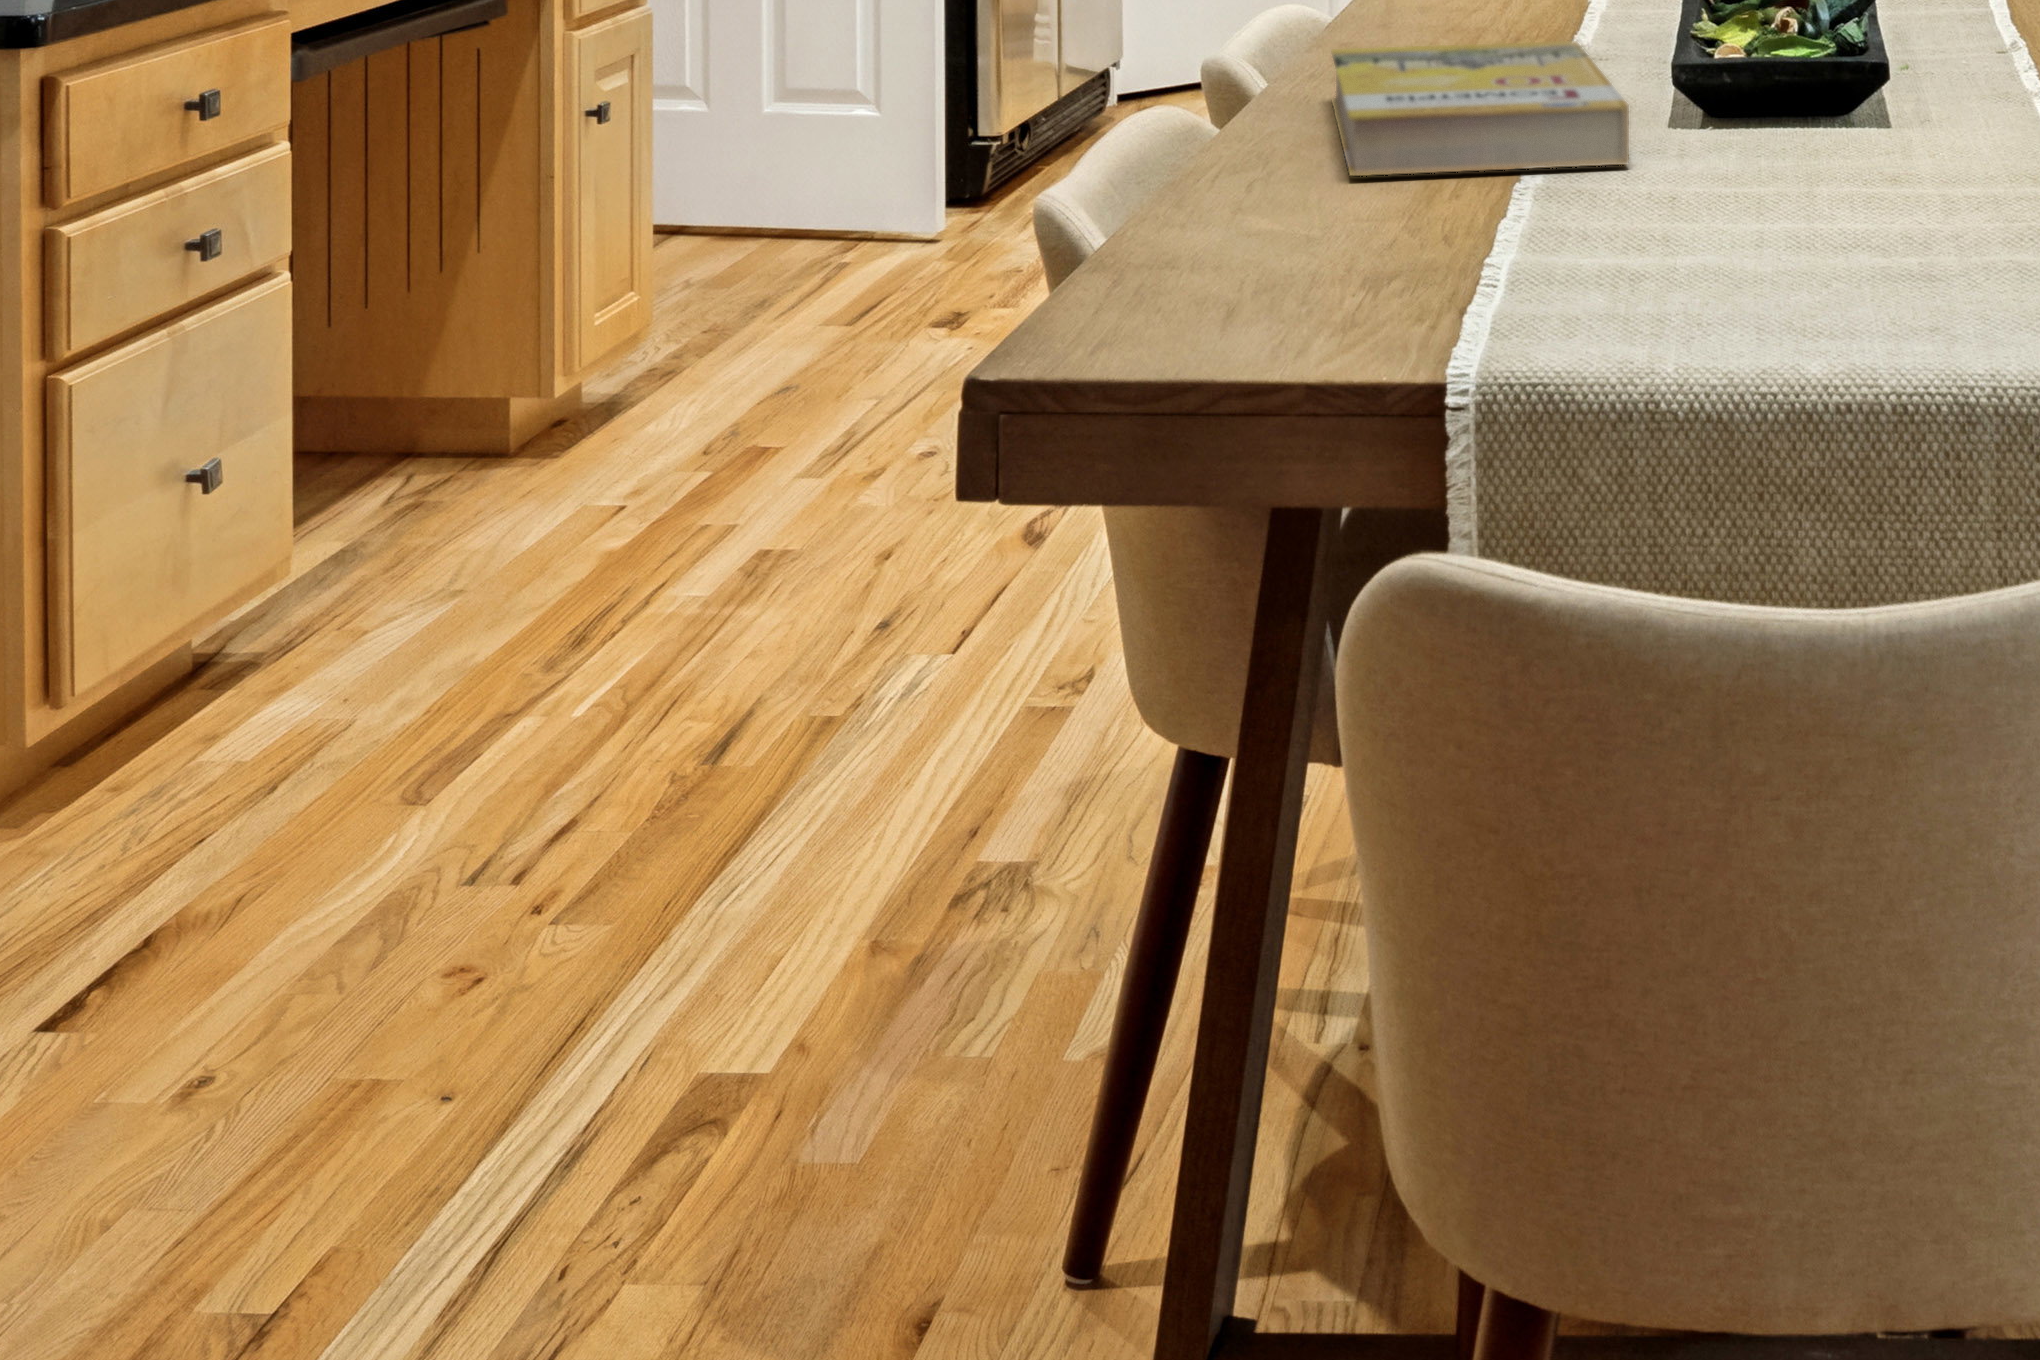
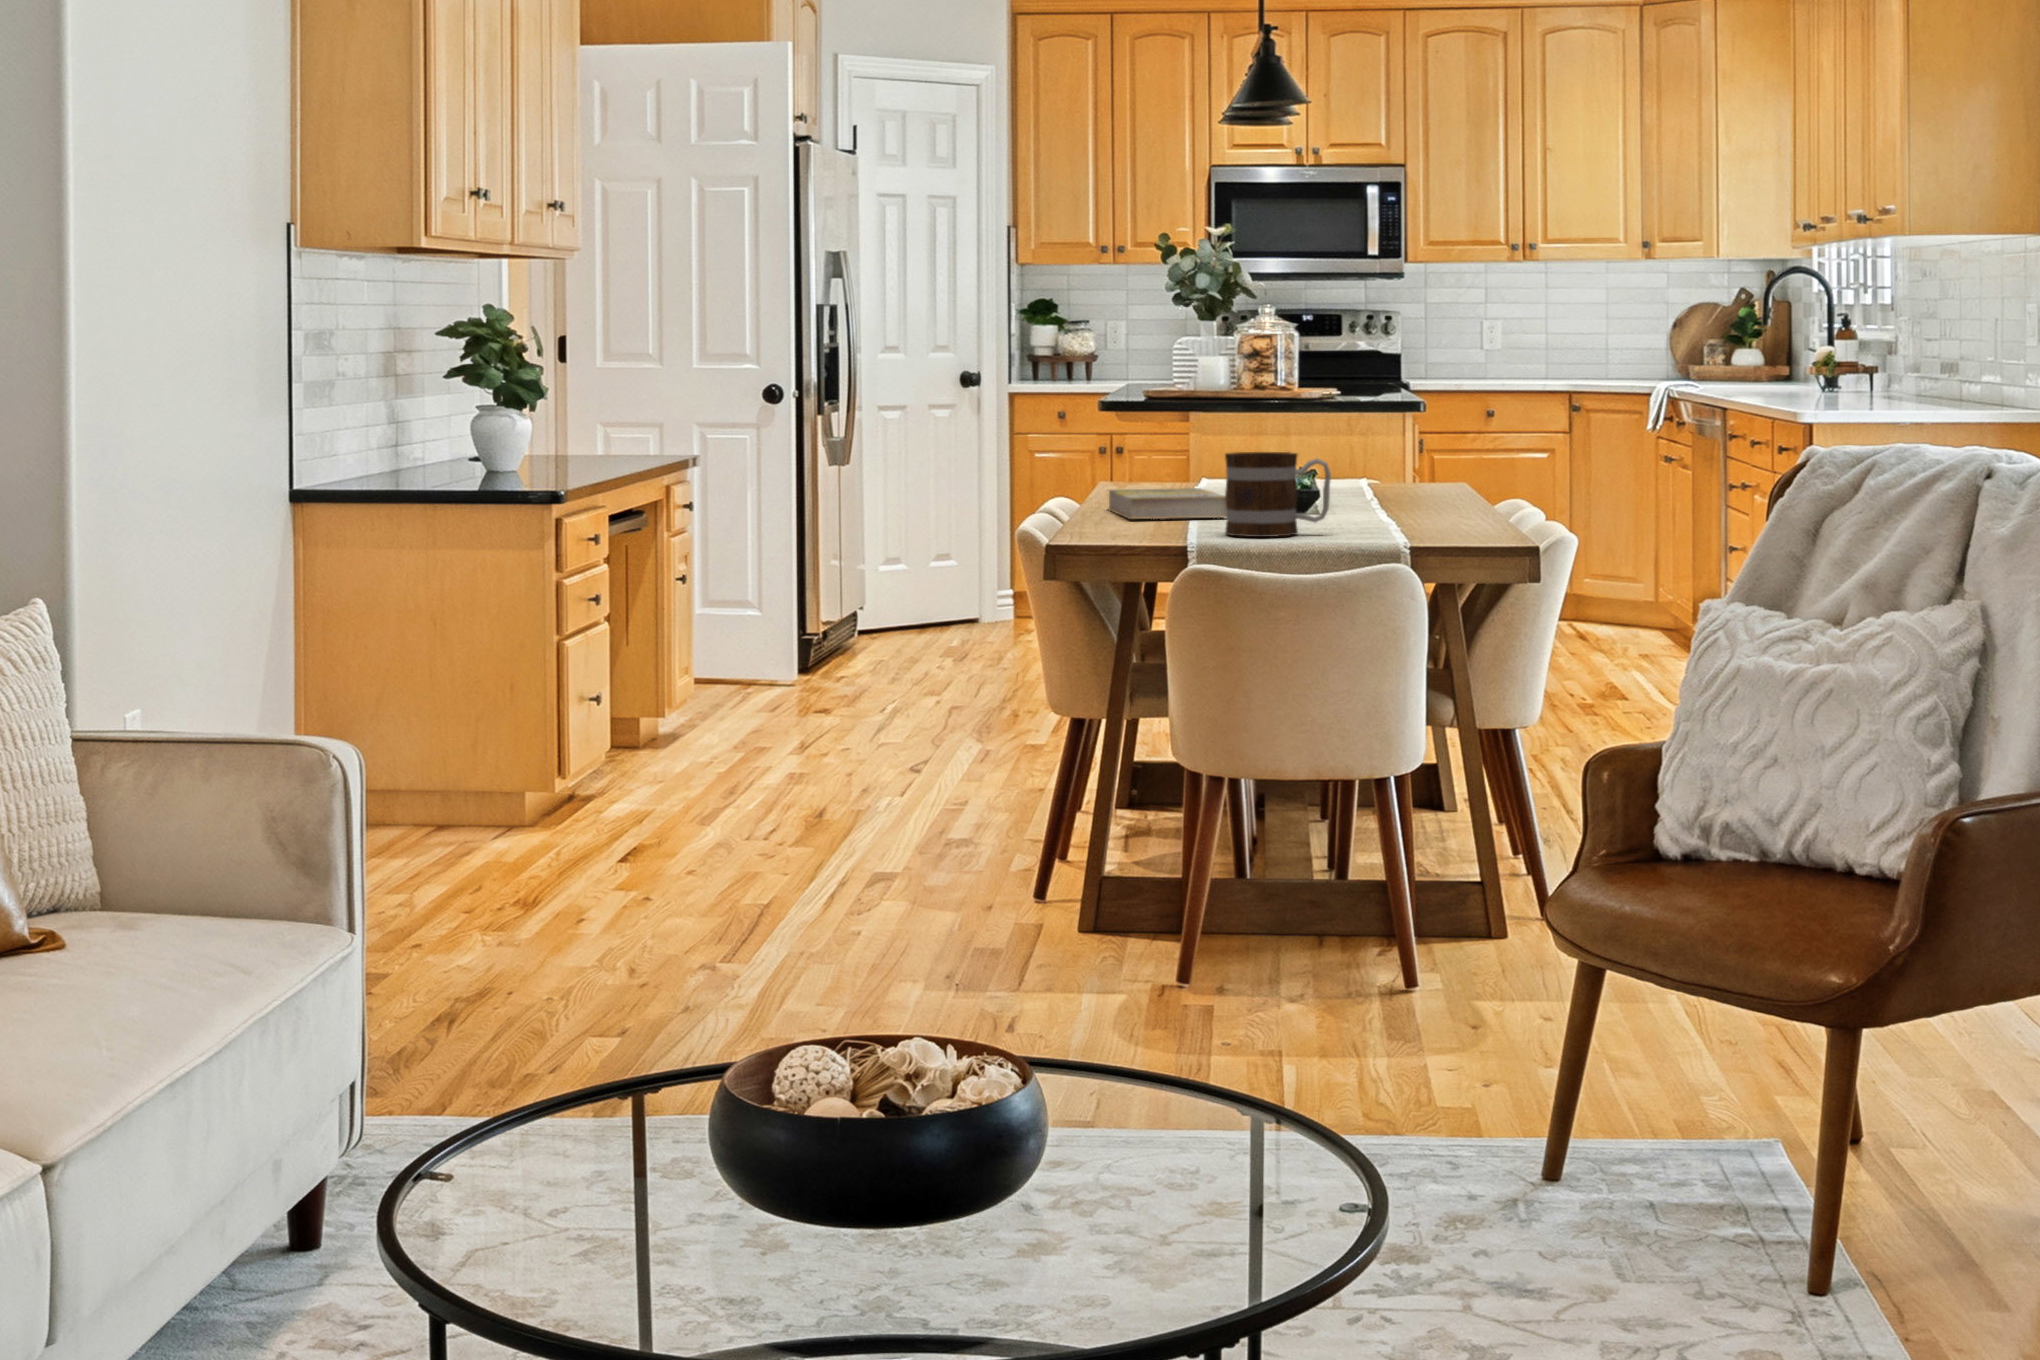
mug: none [1591,24,1926,326] -> present [1225,452,1331,537]

